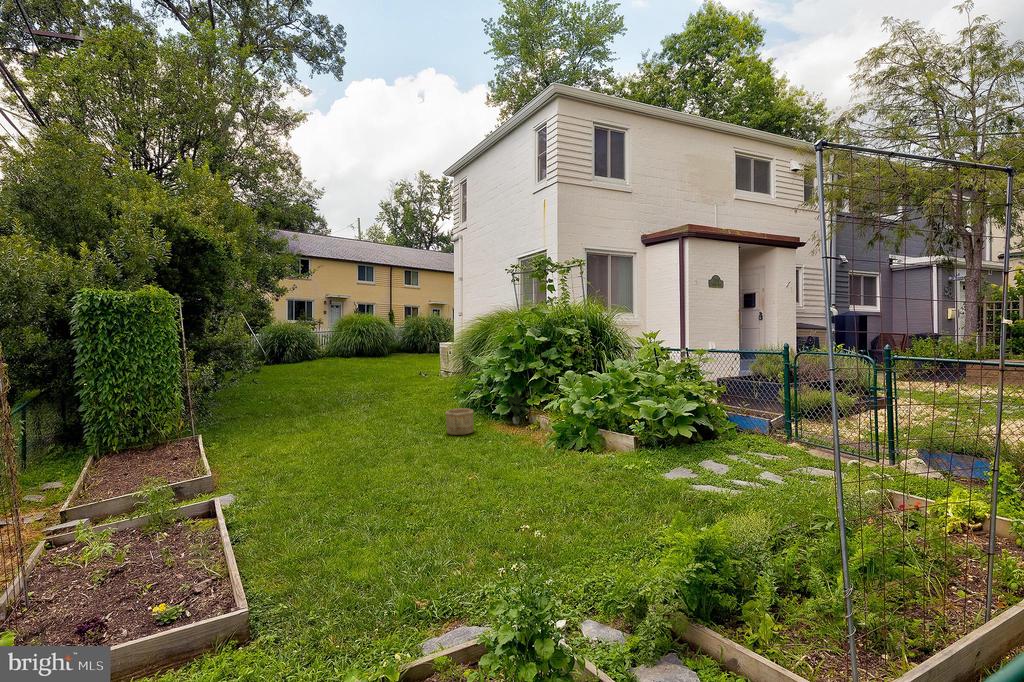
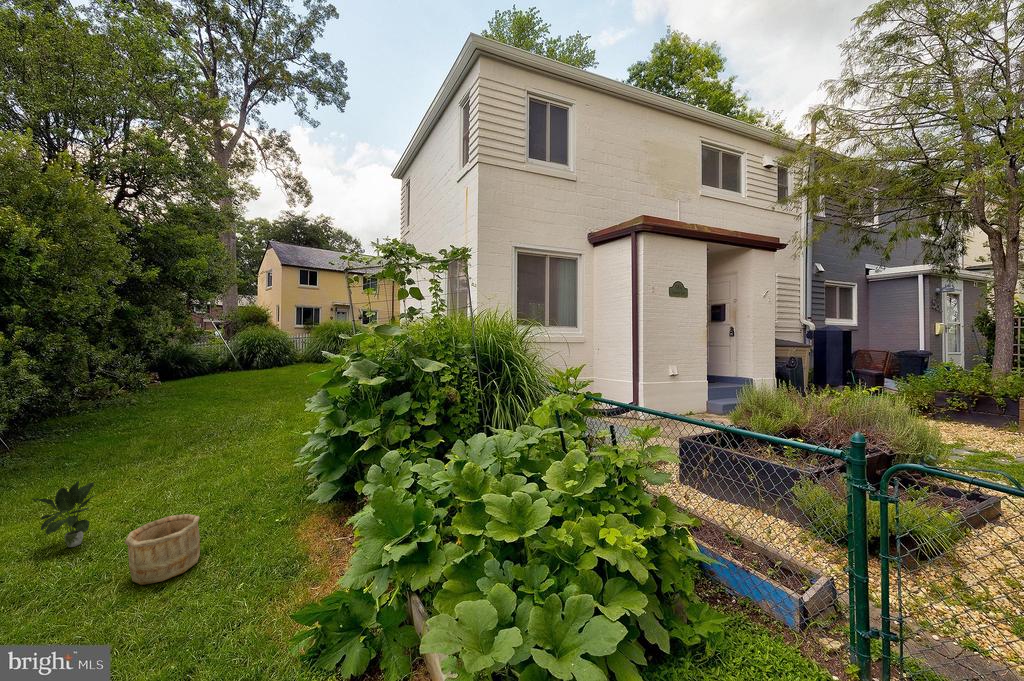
potted plant: present [506,390,529,424] -> present [32,481,96,547]

